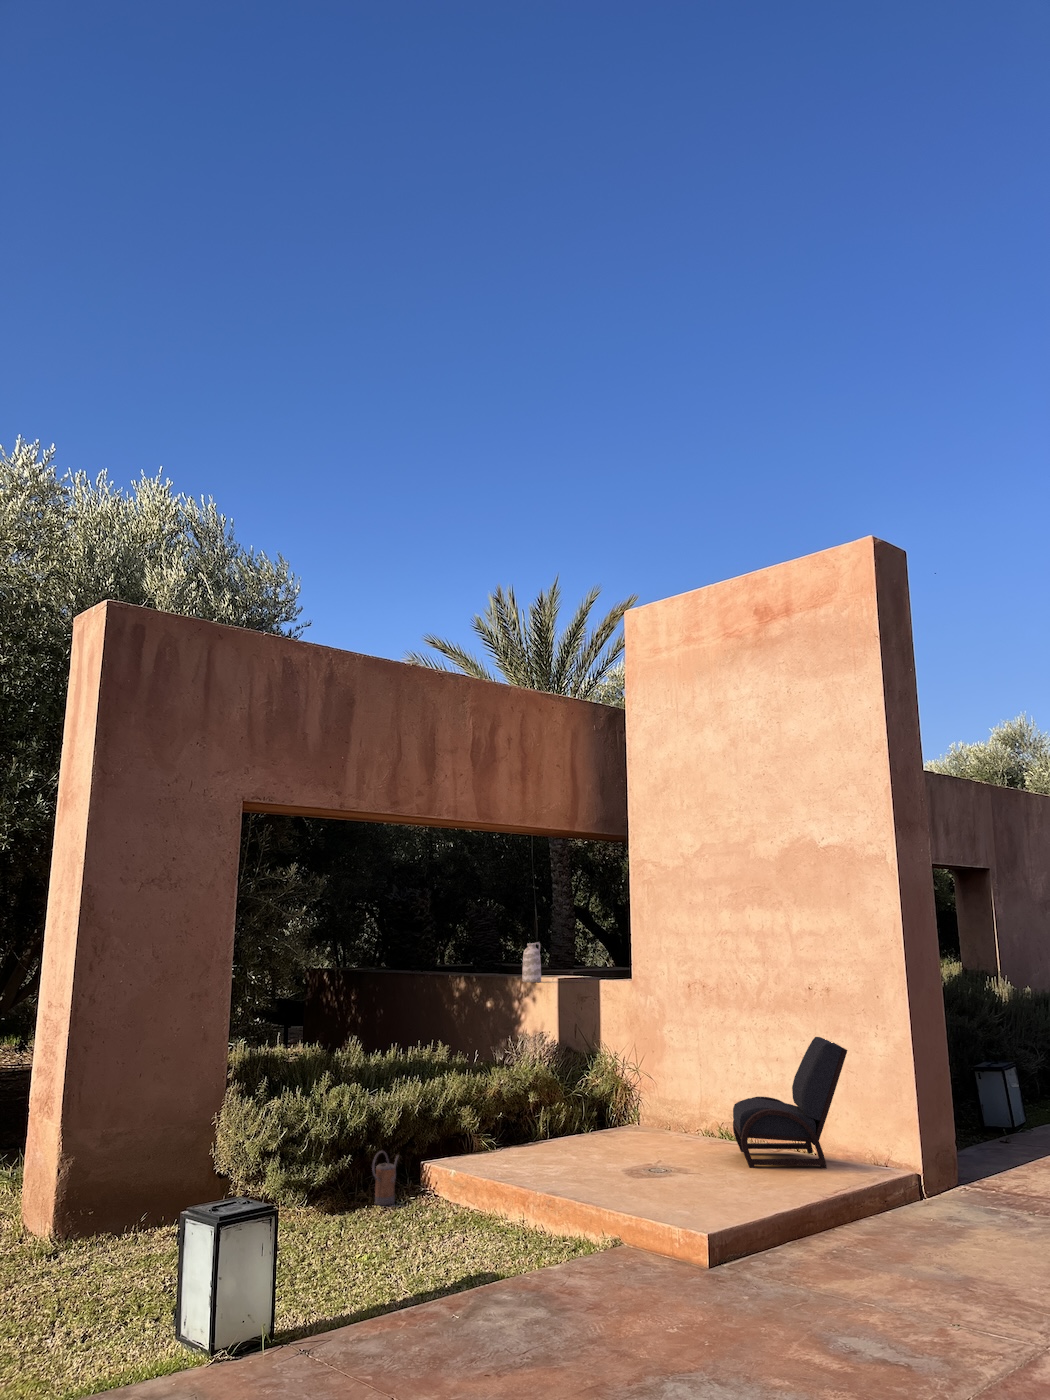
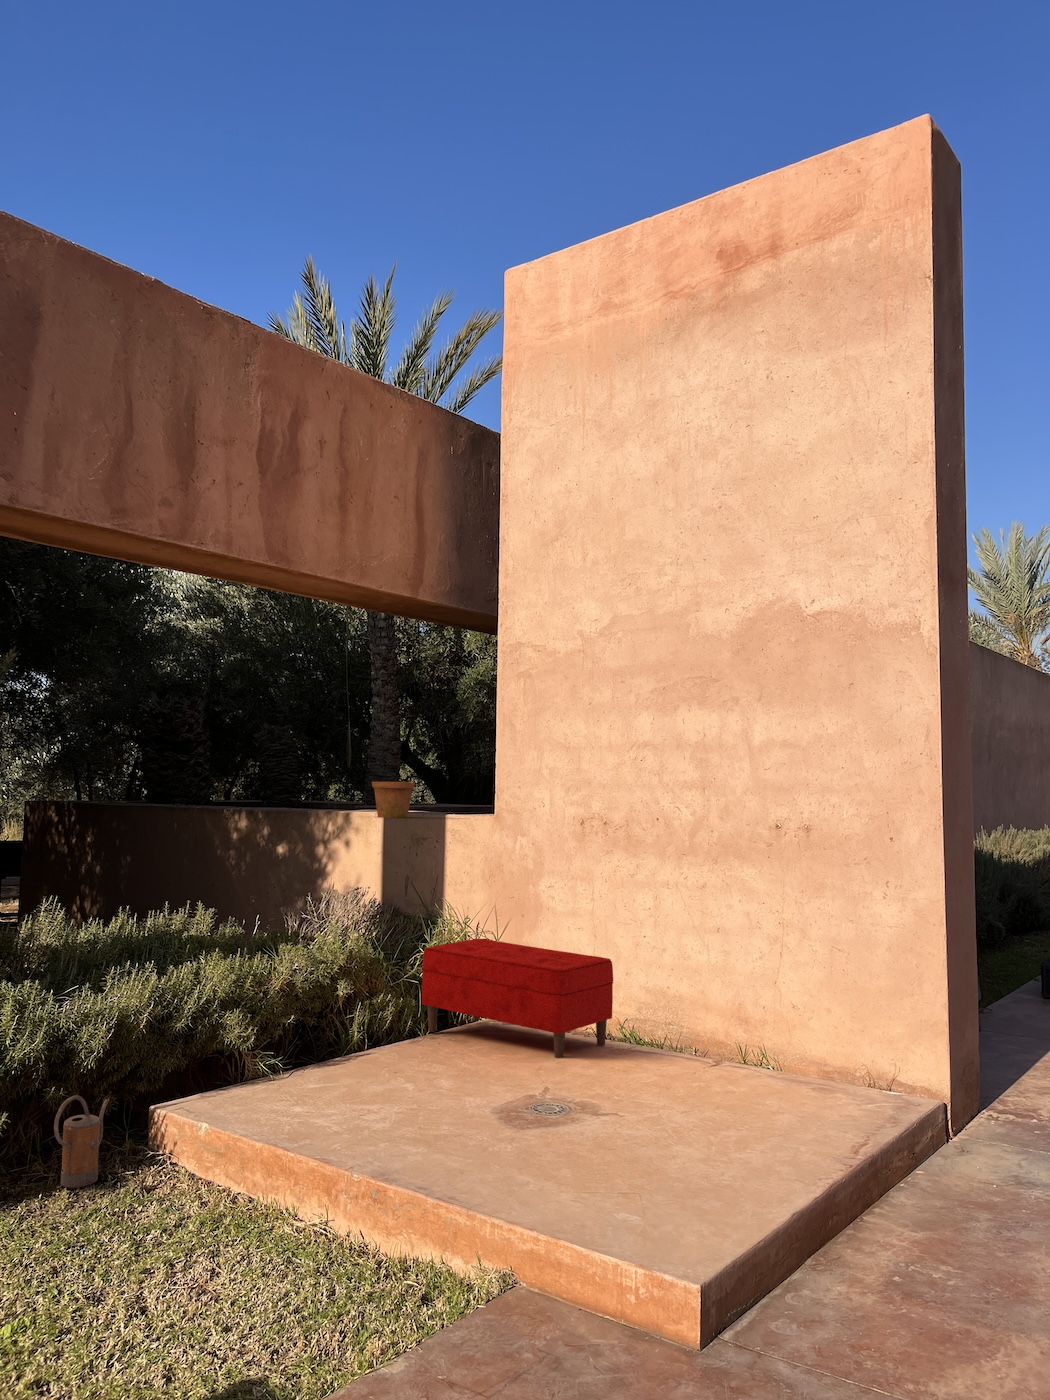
vase: present [522,942,541,982] -> none [330,760,359,818]
flower pot: none [550,955,580,981] -> present [372,782,415,818]
lounge chair: present [733,1037,847,1169] -> none [656,898,849,1102]
bench: none [584,1067,711,1149] -> present [422,939,613,1058]

